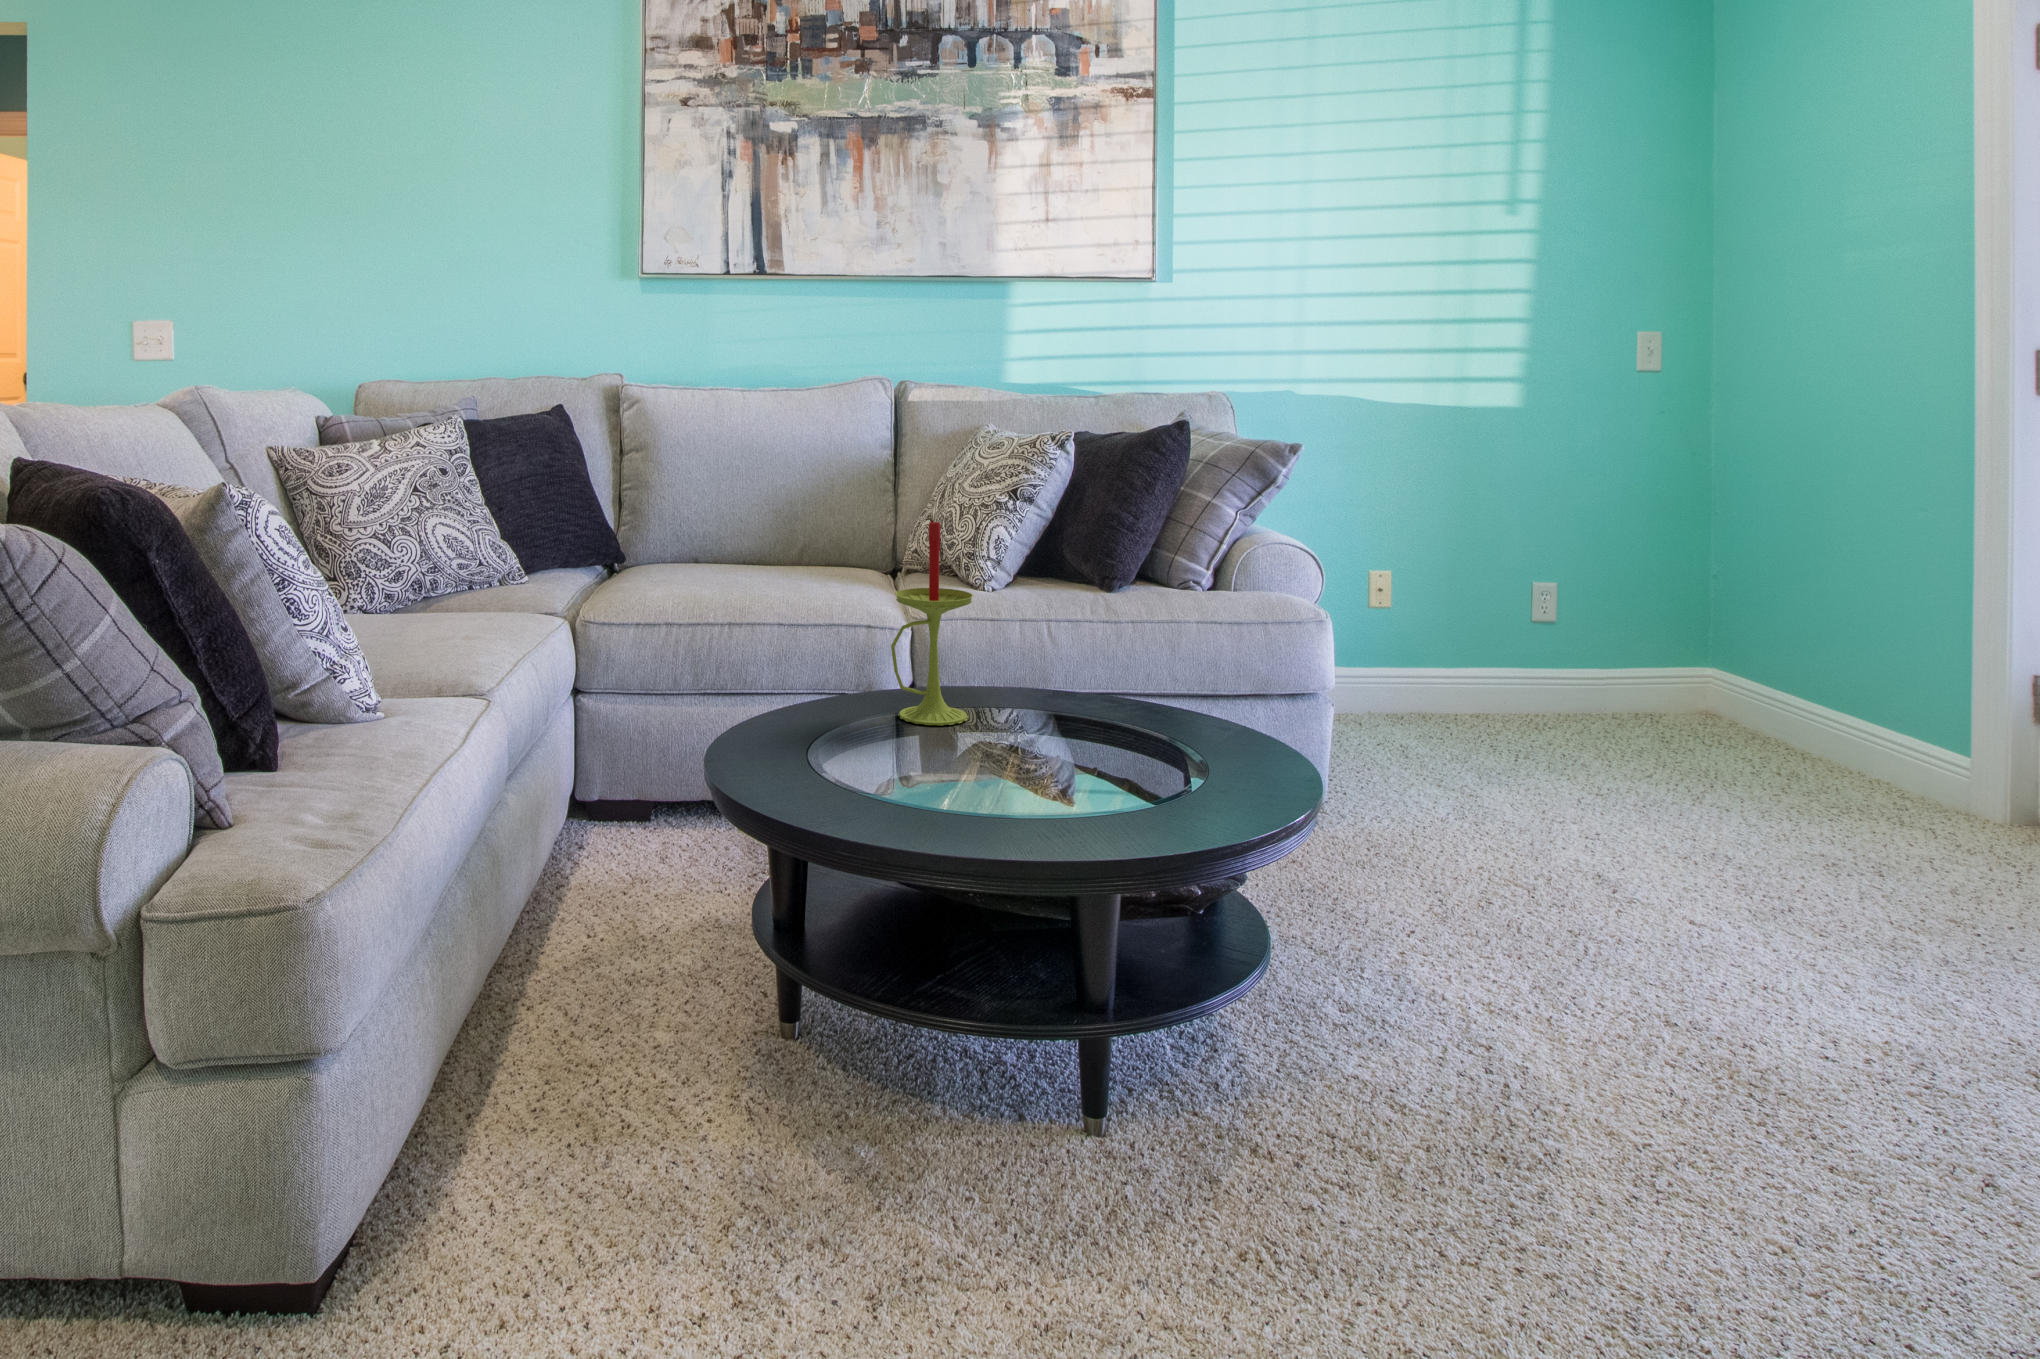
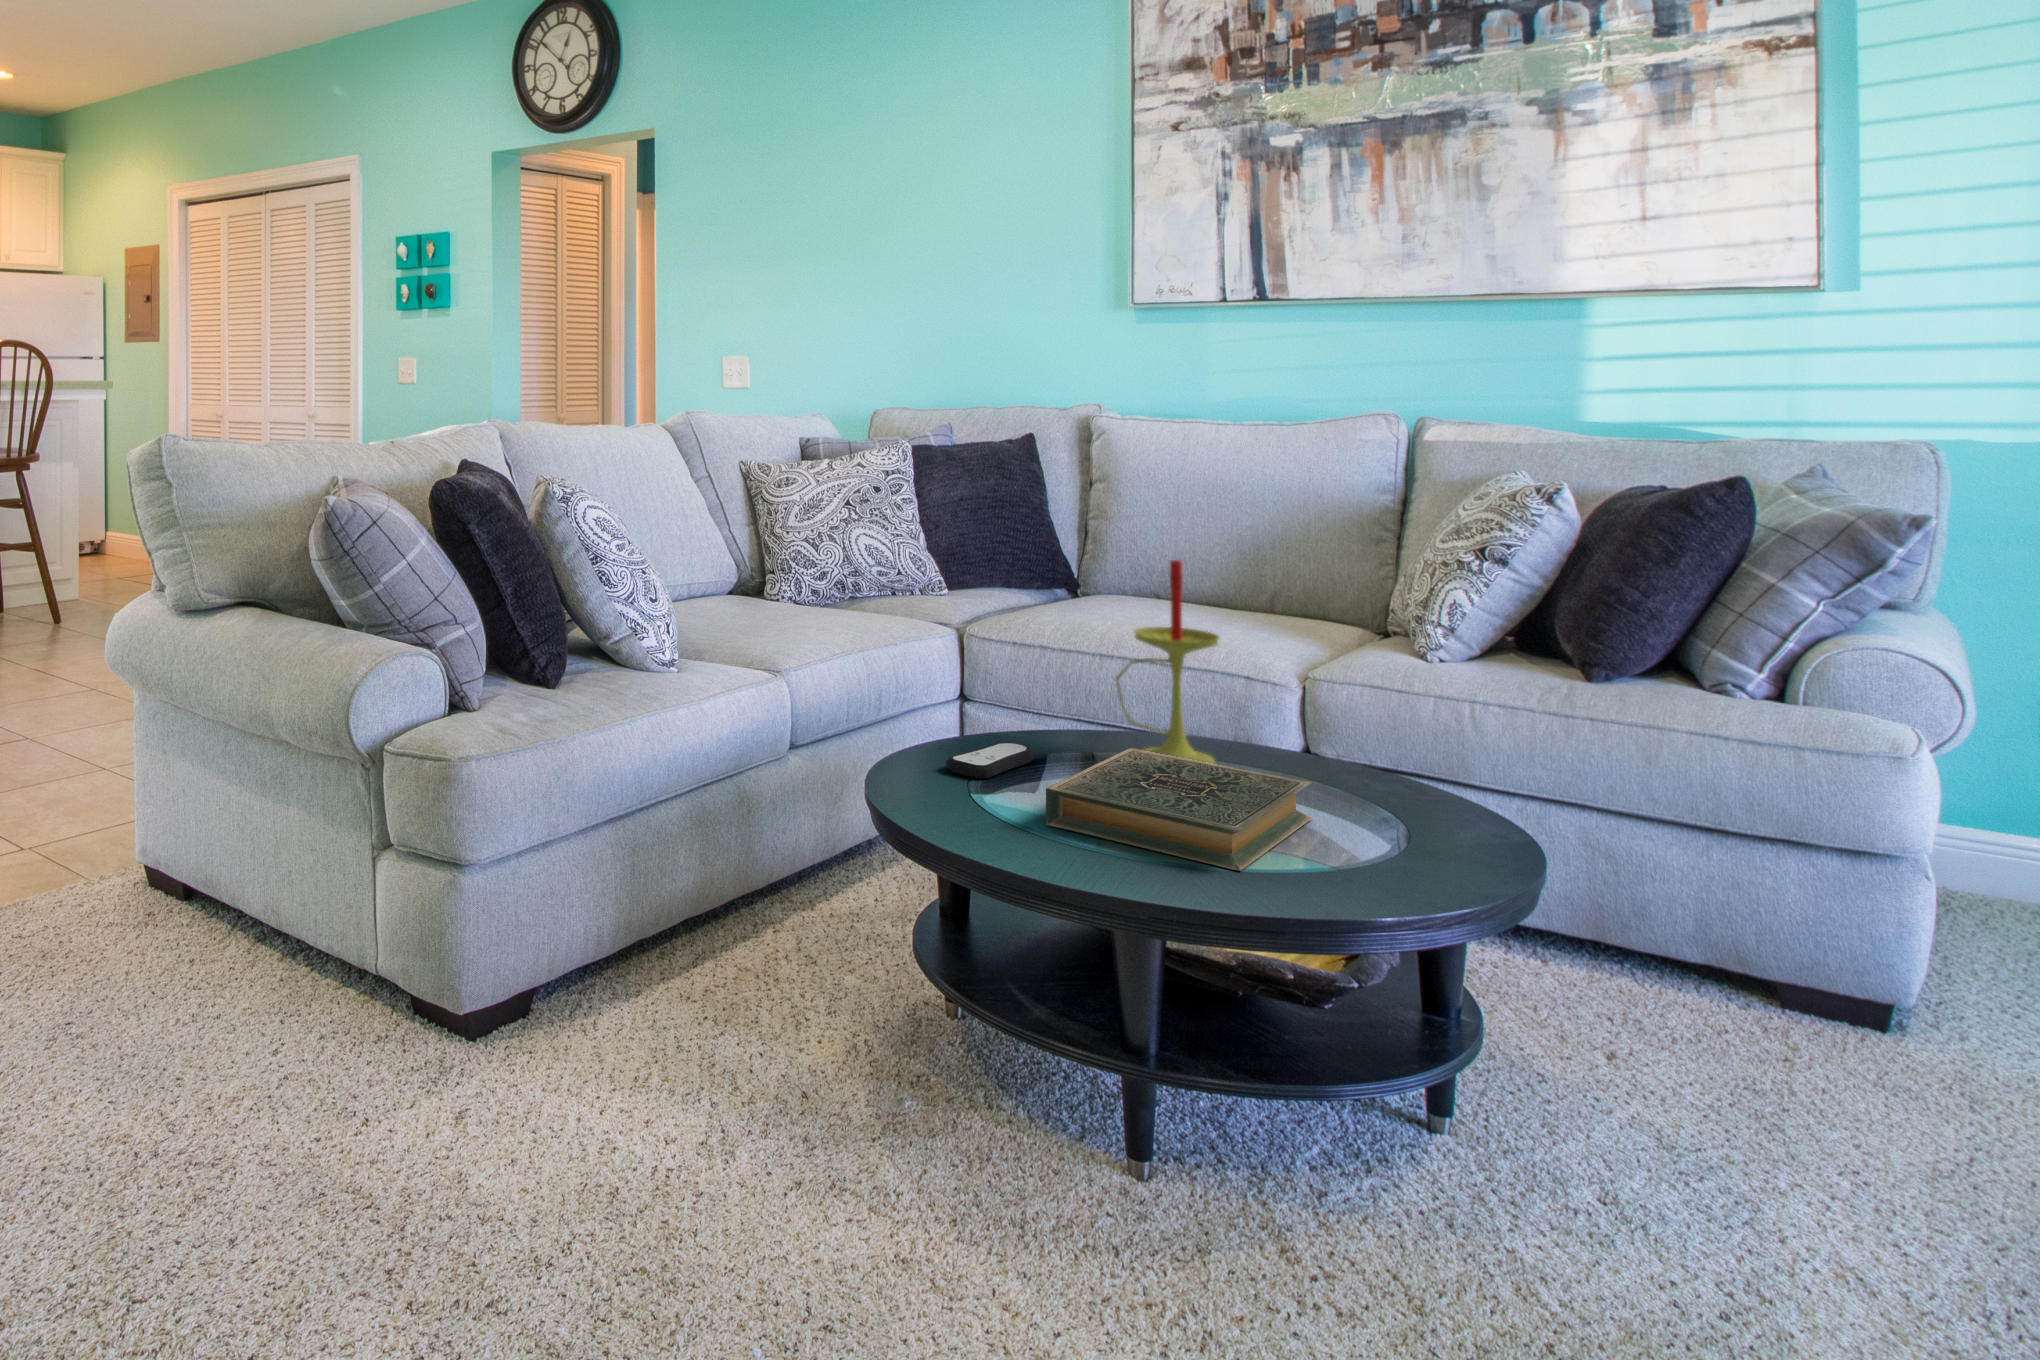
hardback book: none [939,713,1148,810] -> present [1046,748,1312,871]
remote control: none [784,729,841,773] -> present [946,743,1034,778]

